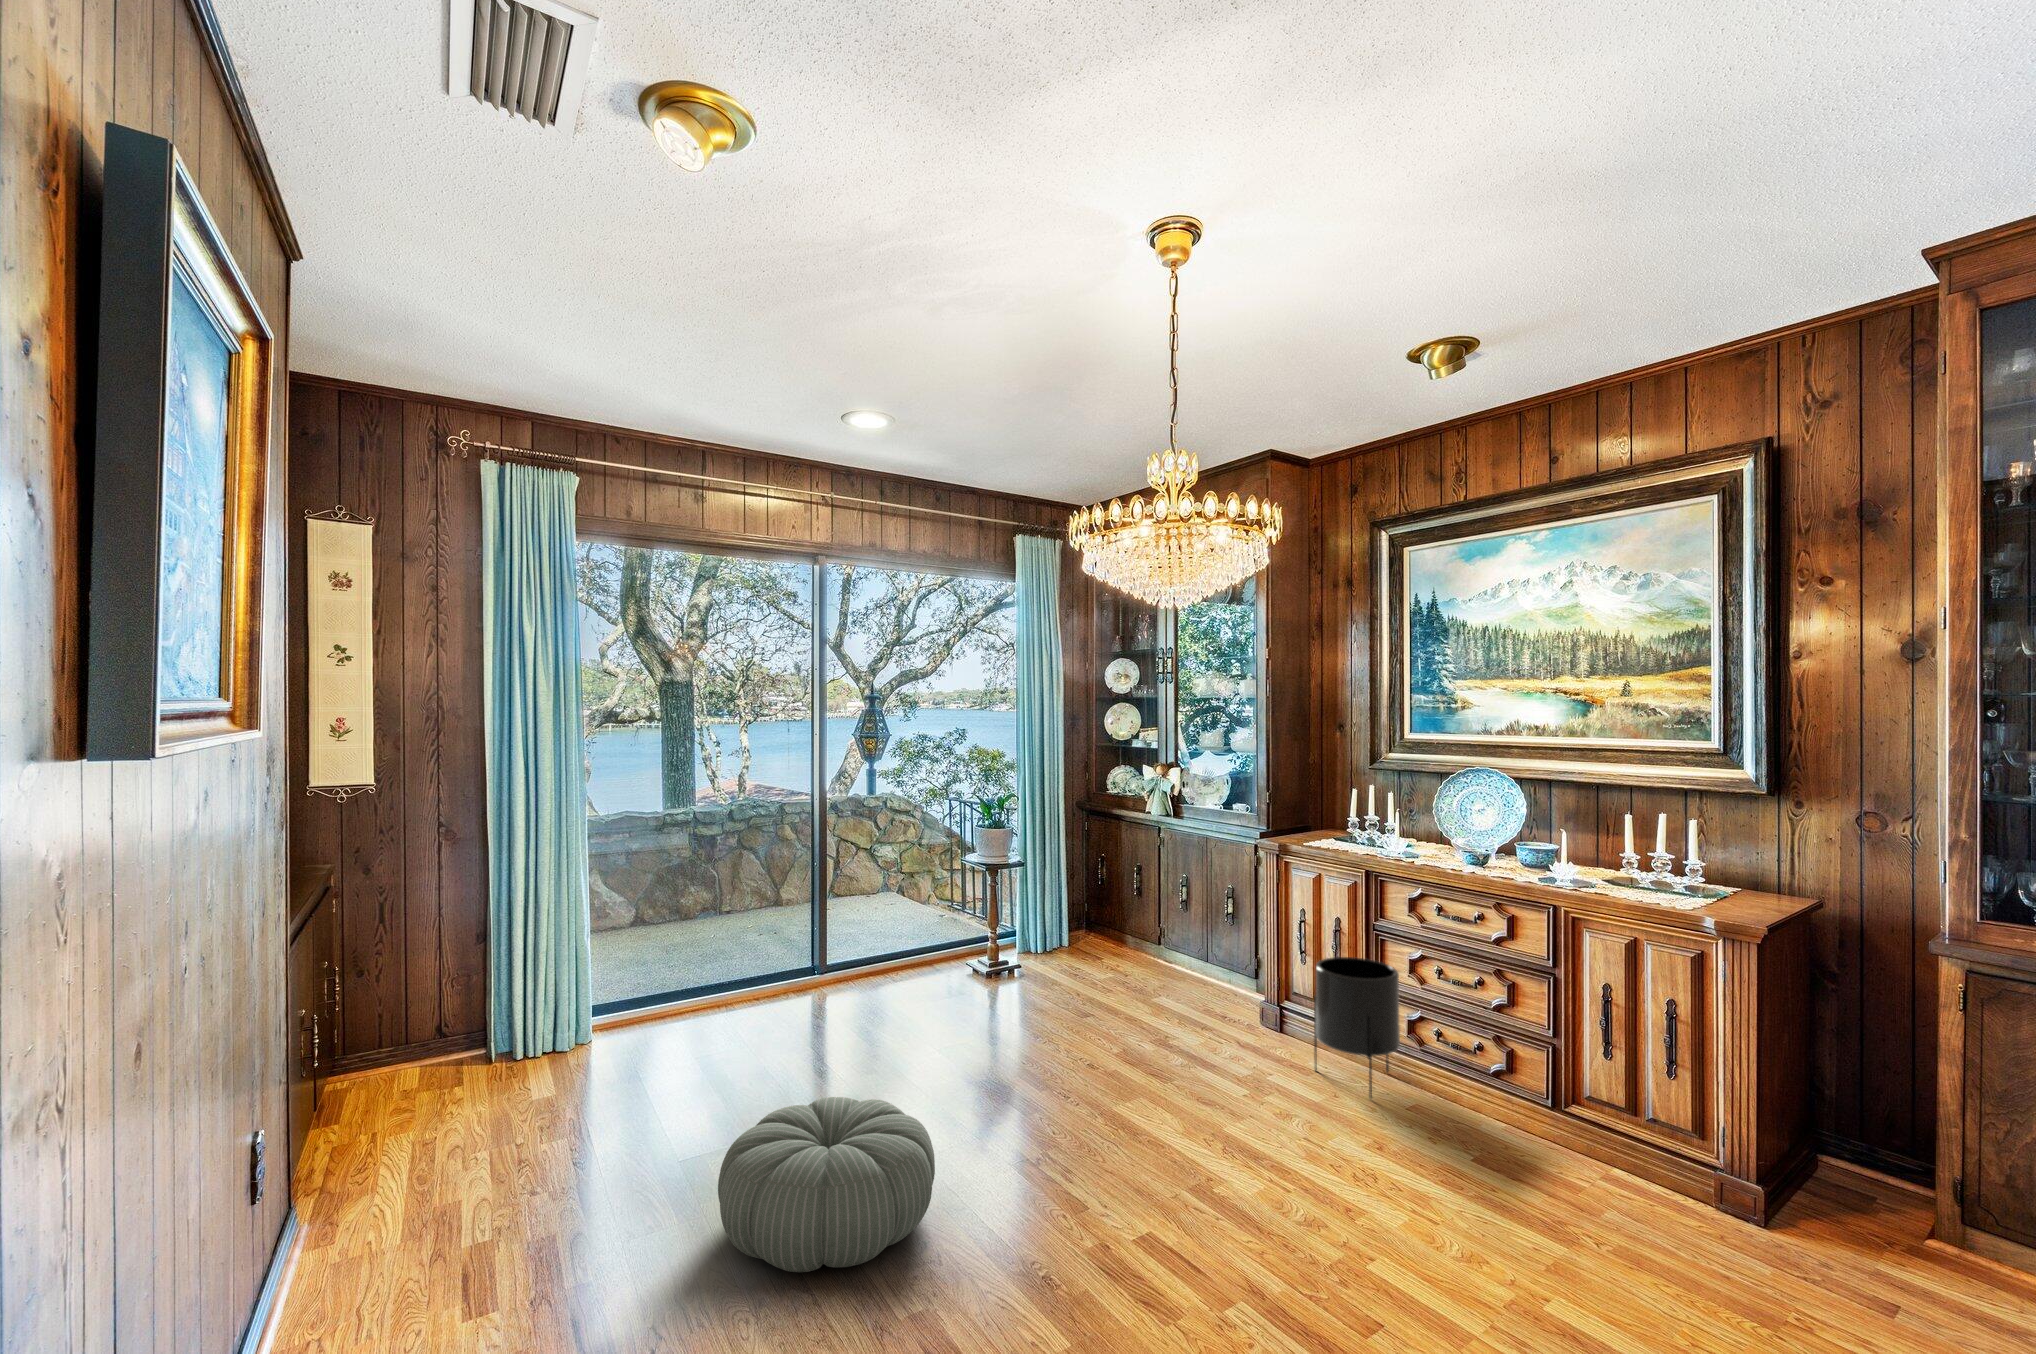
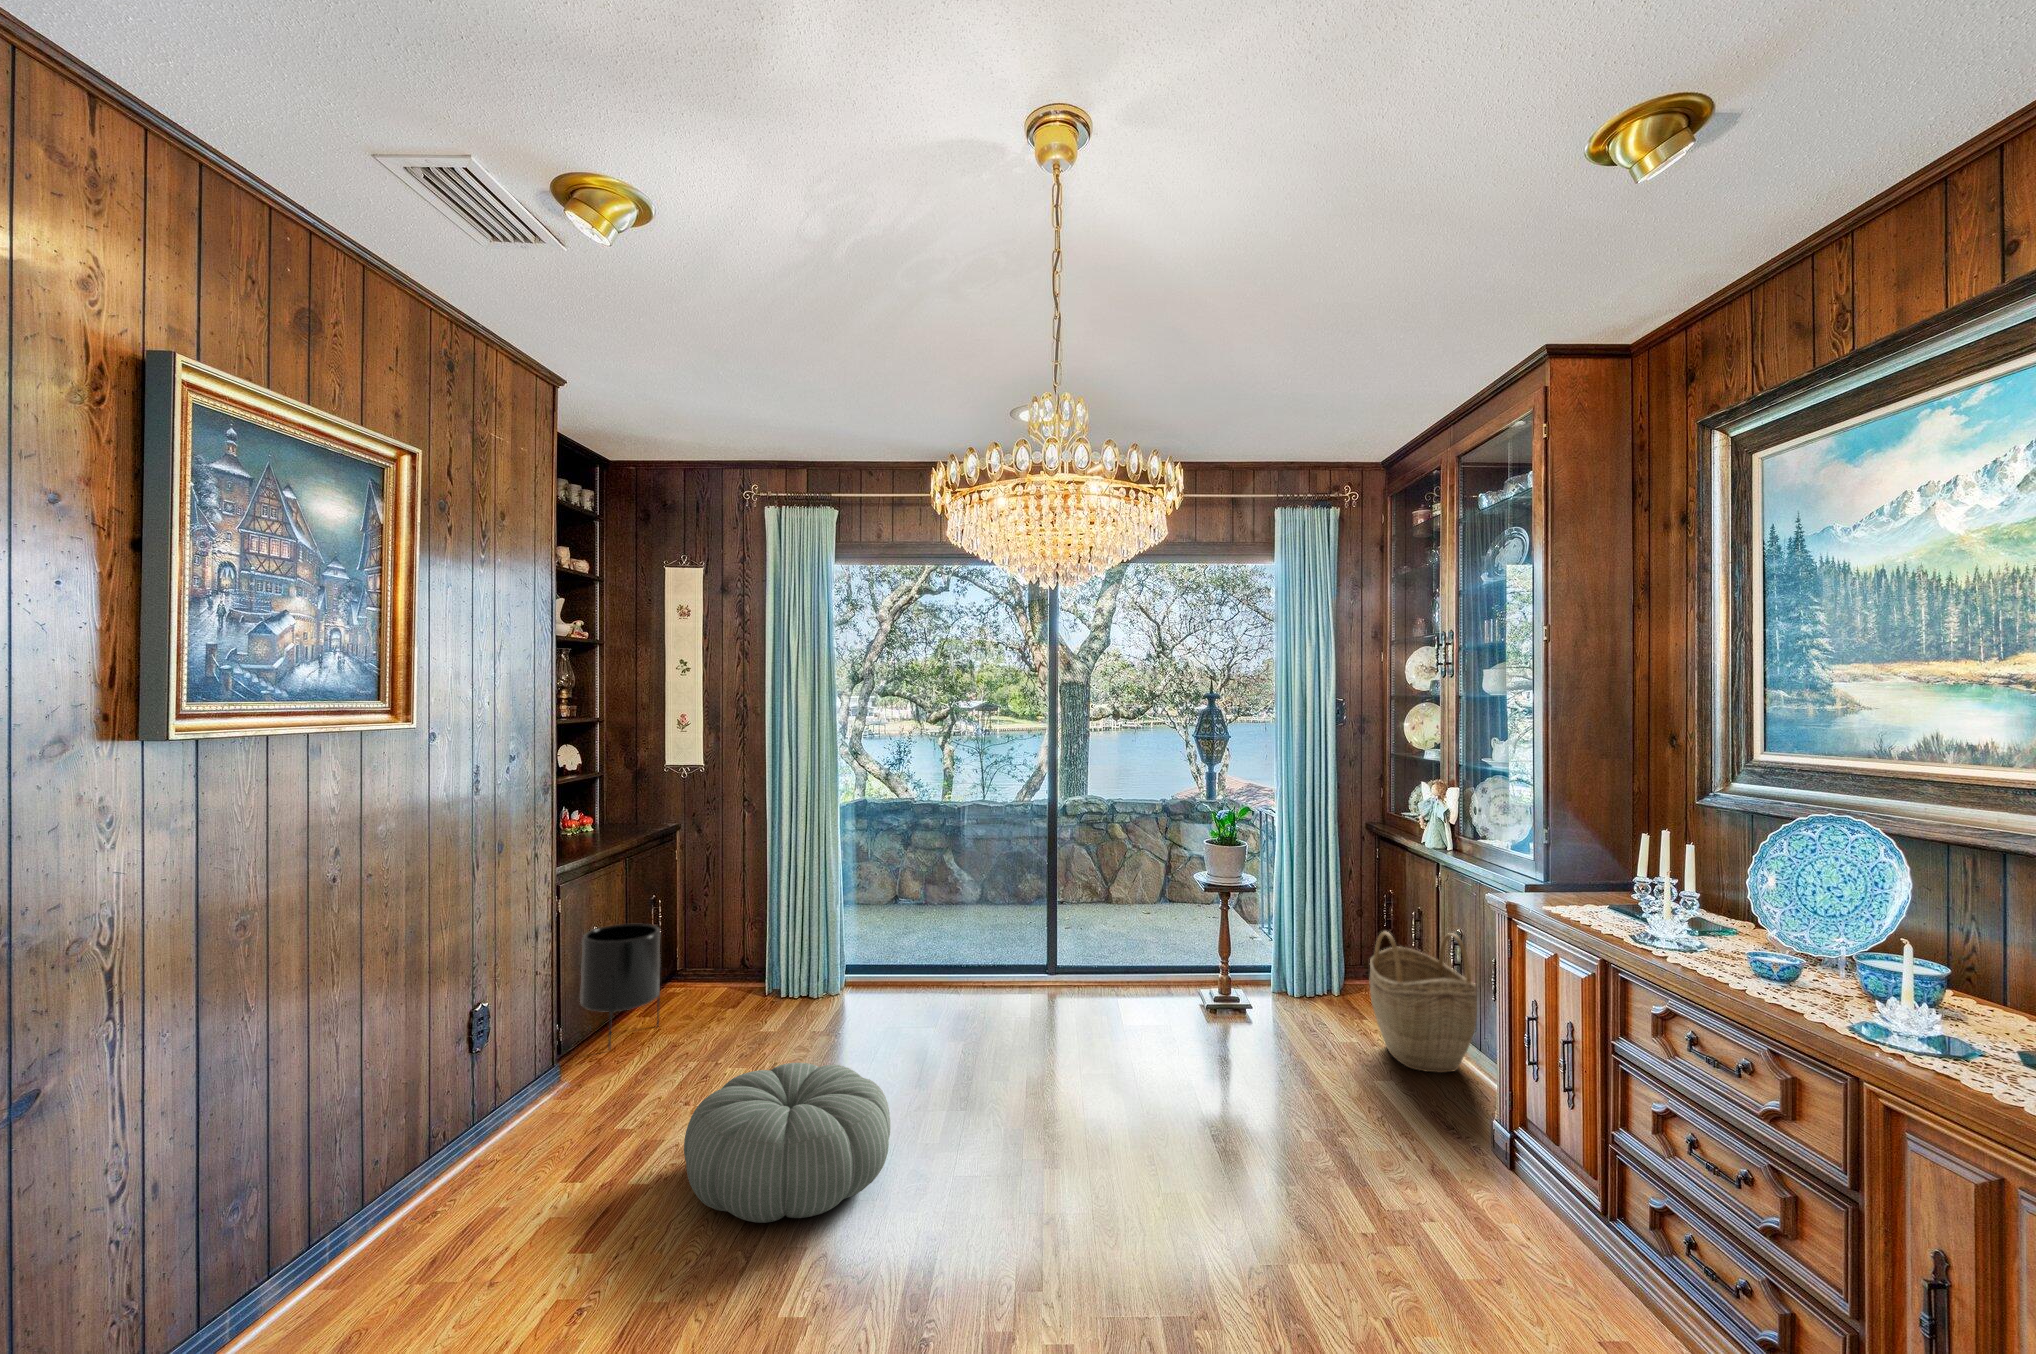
woven basket: none [1124,878,1209,987] -> present [1370,932,1477,1073]
planter: present [1314,957,1400,1099] -> present [580,924,661,1050]

